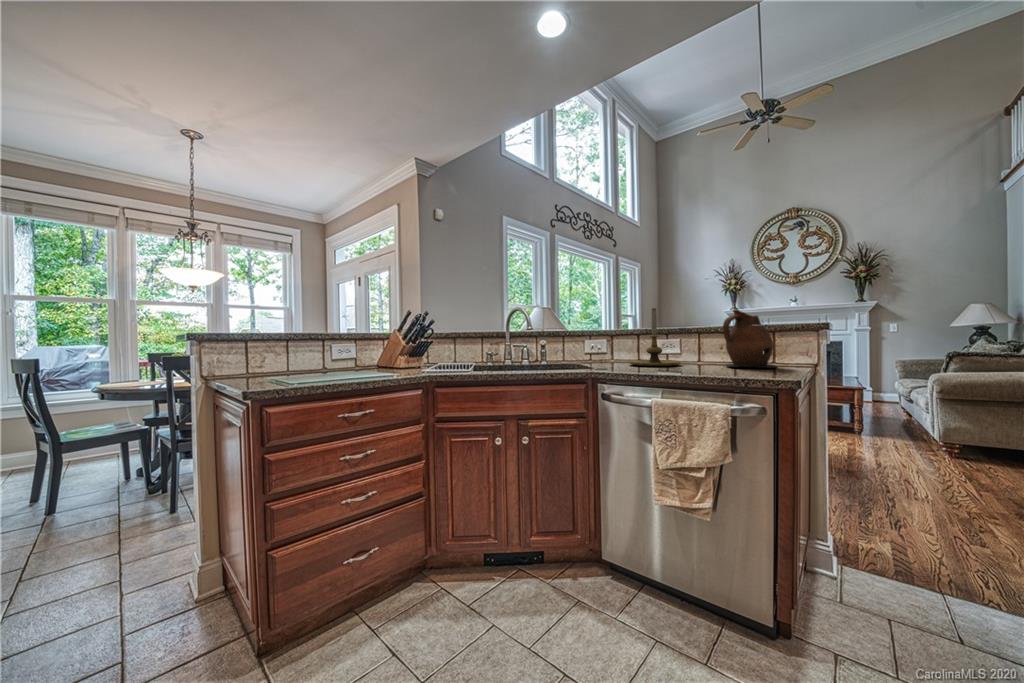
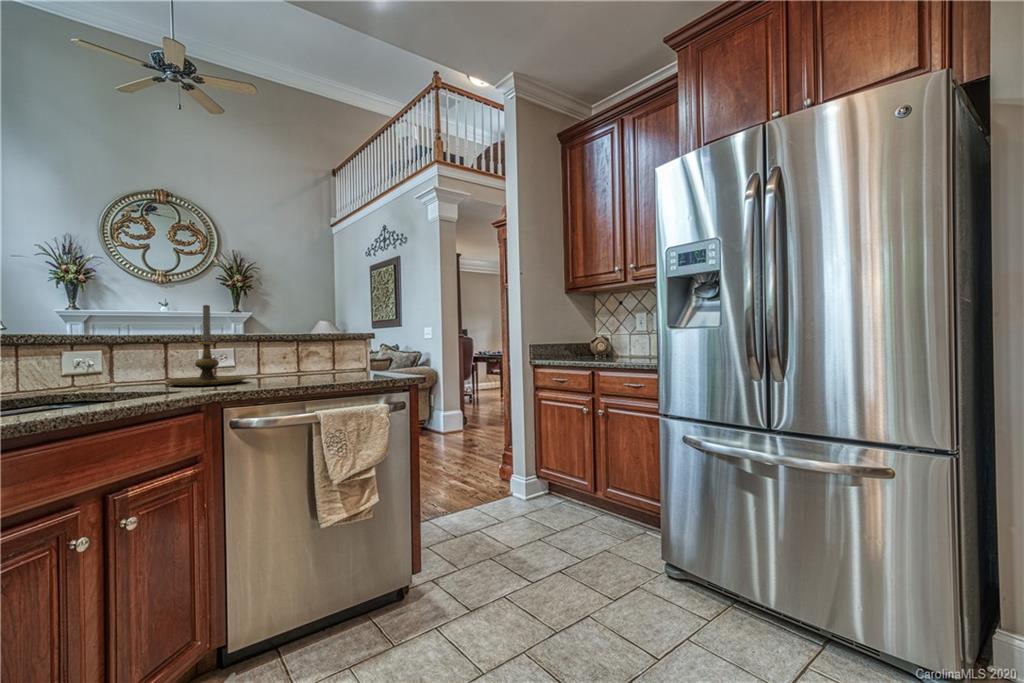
ceramic pitcher: present [723,309,776,368] -> none [288,315,349,377]

